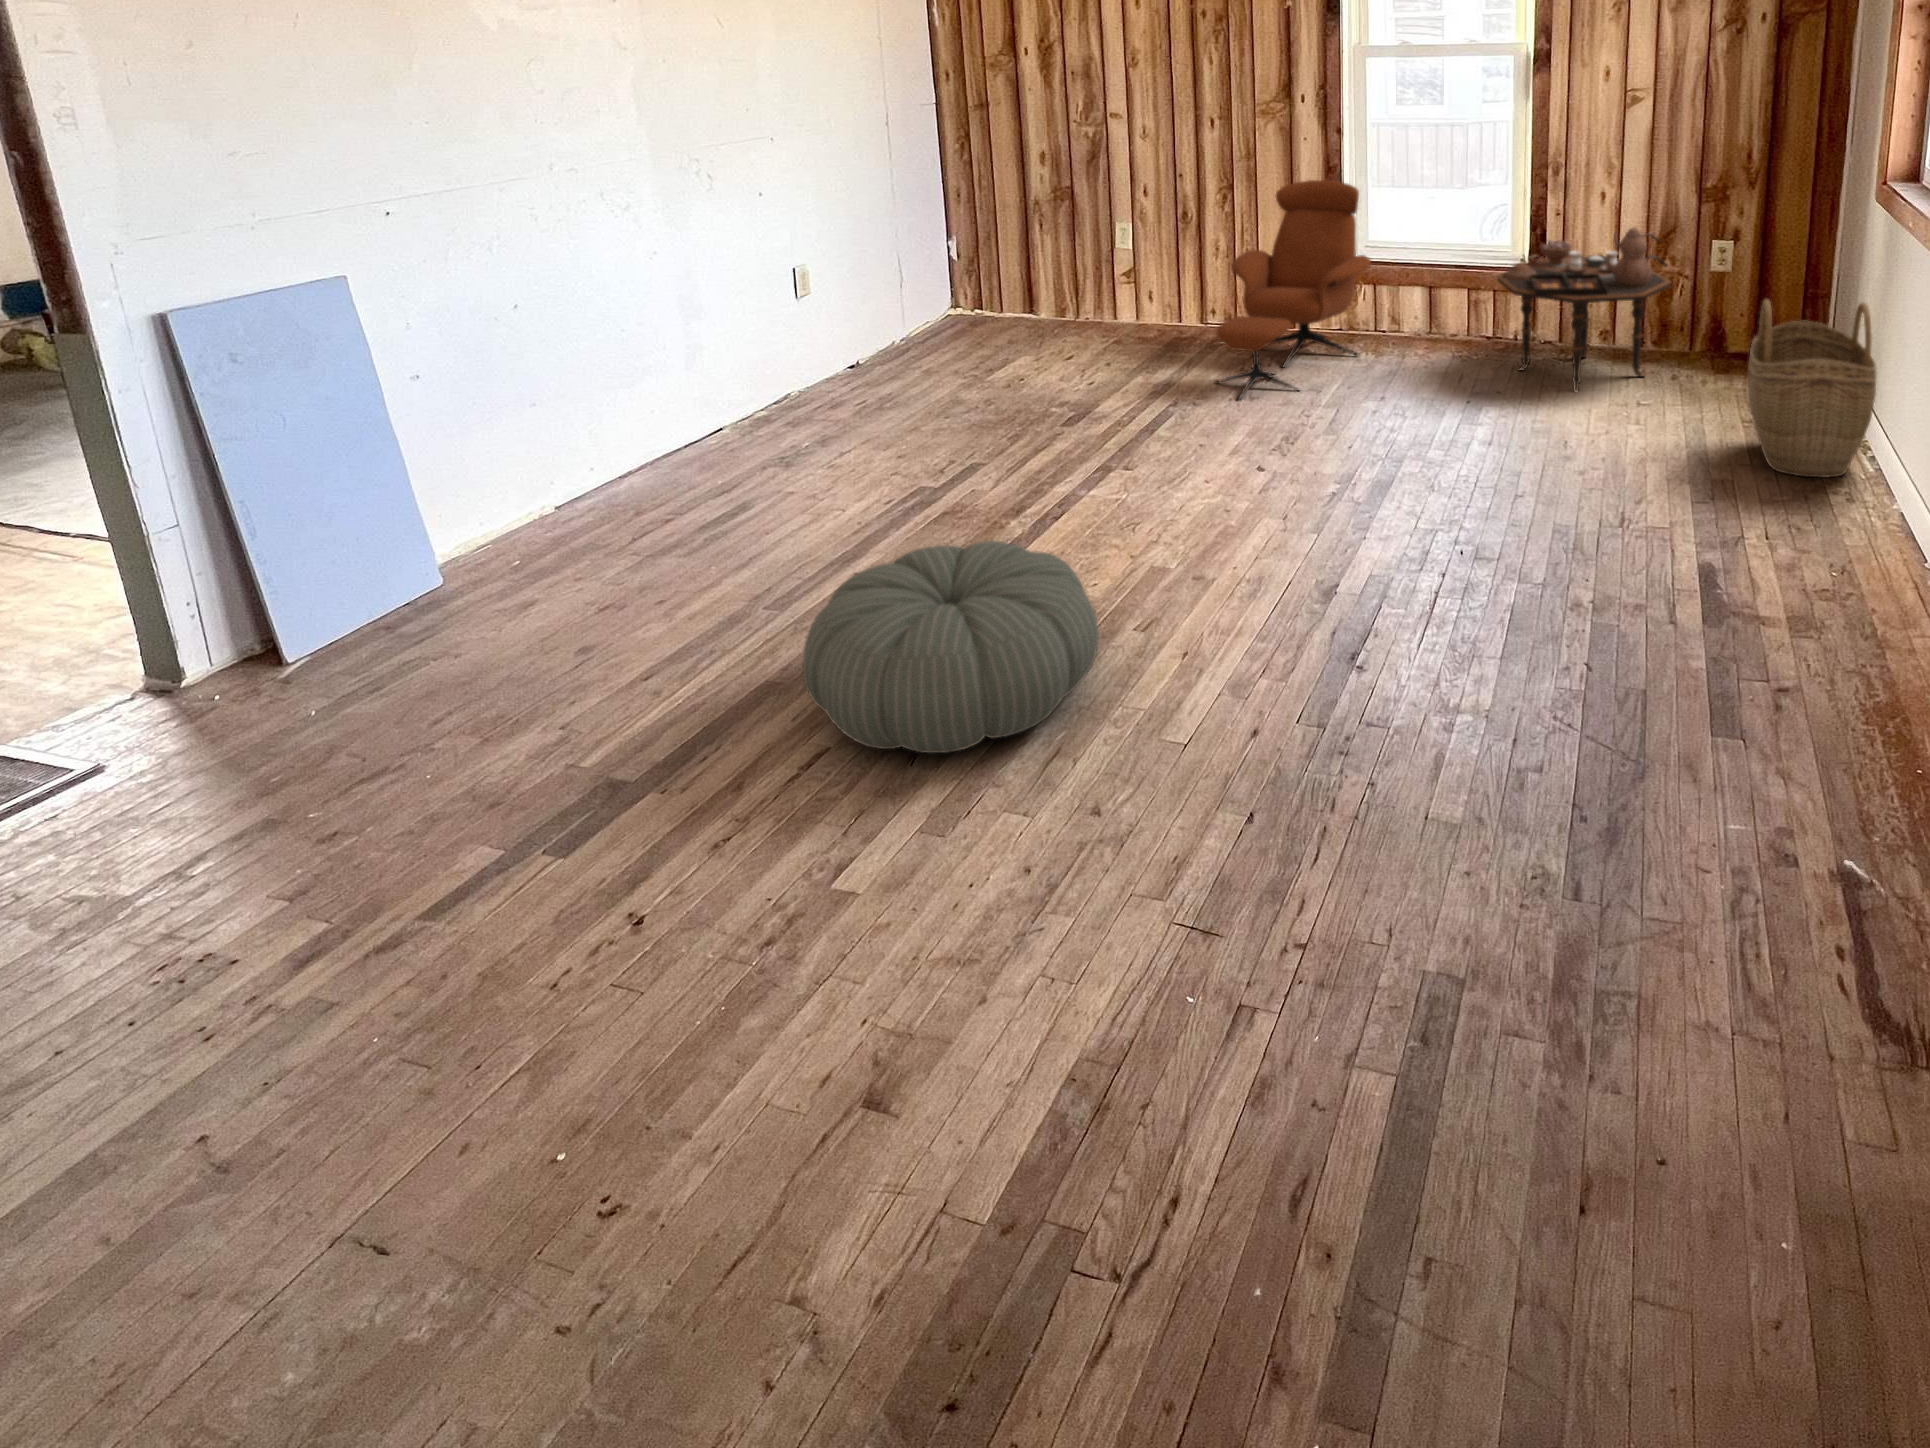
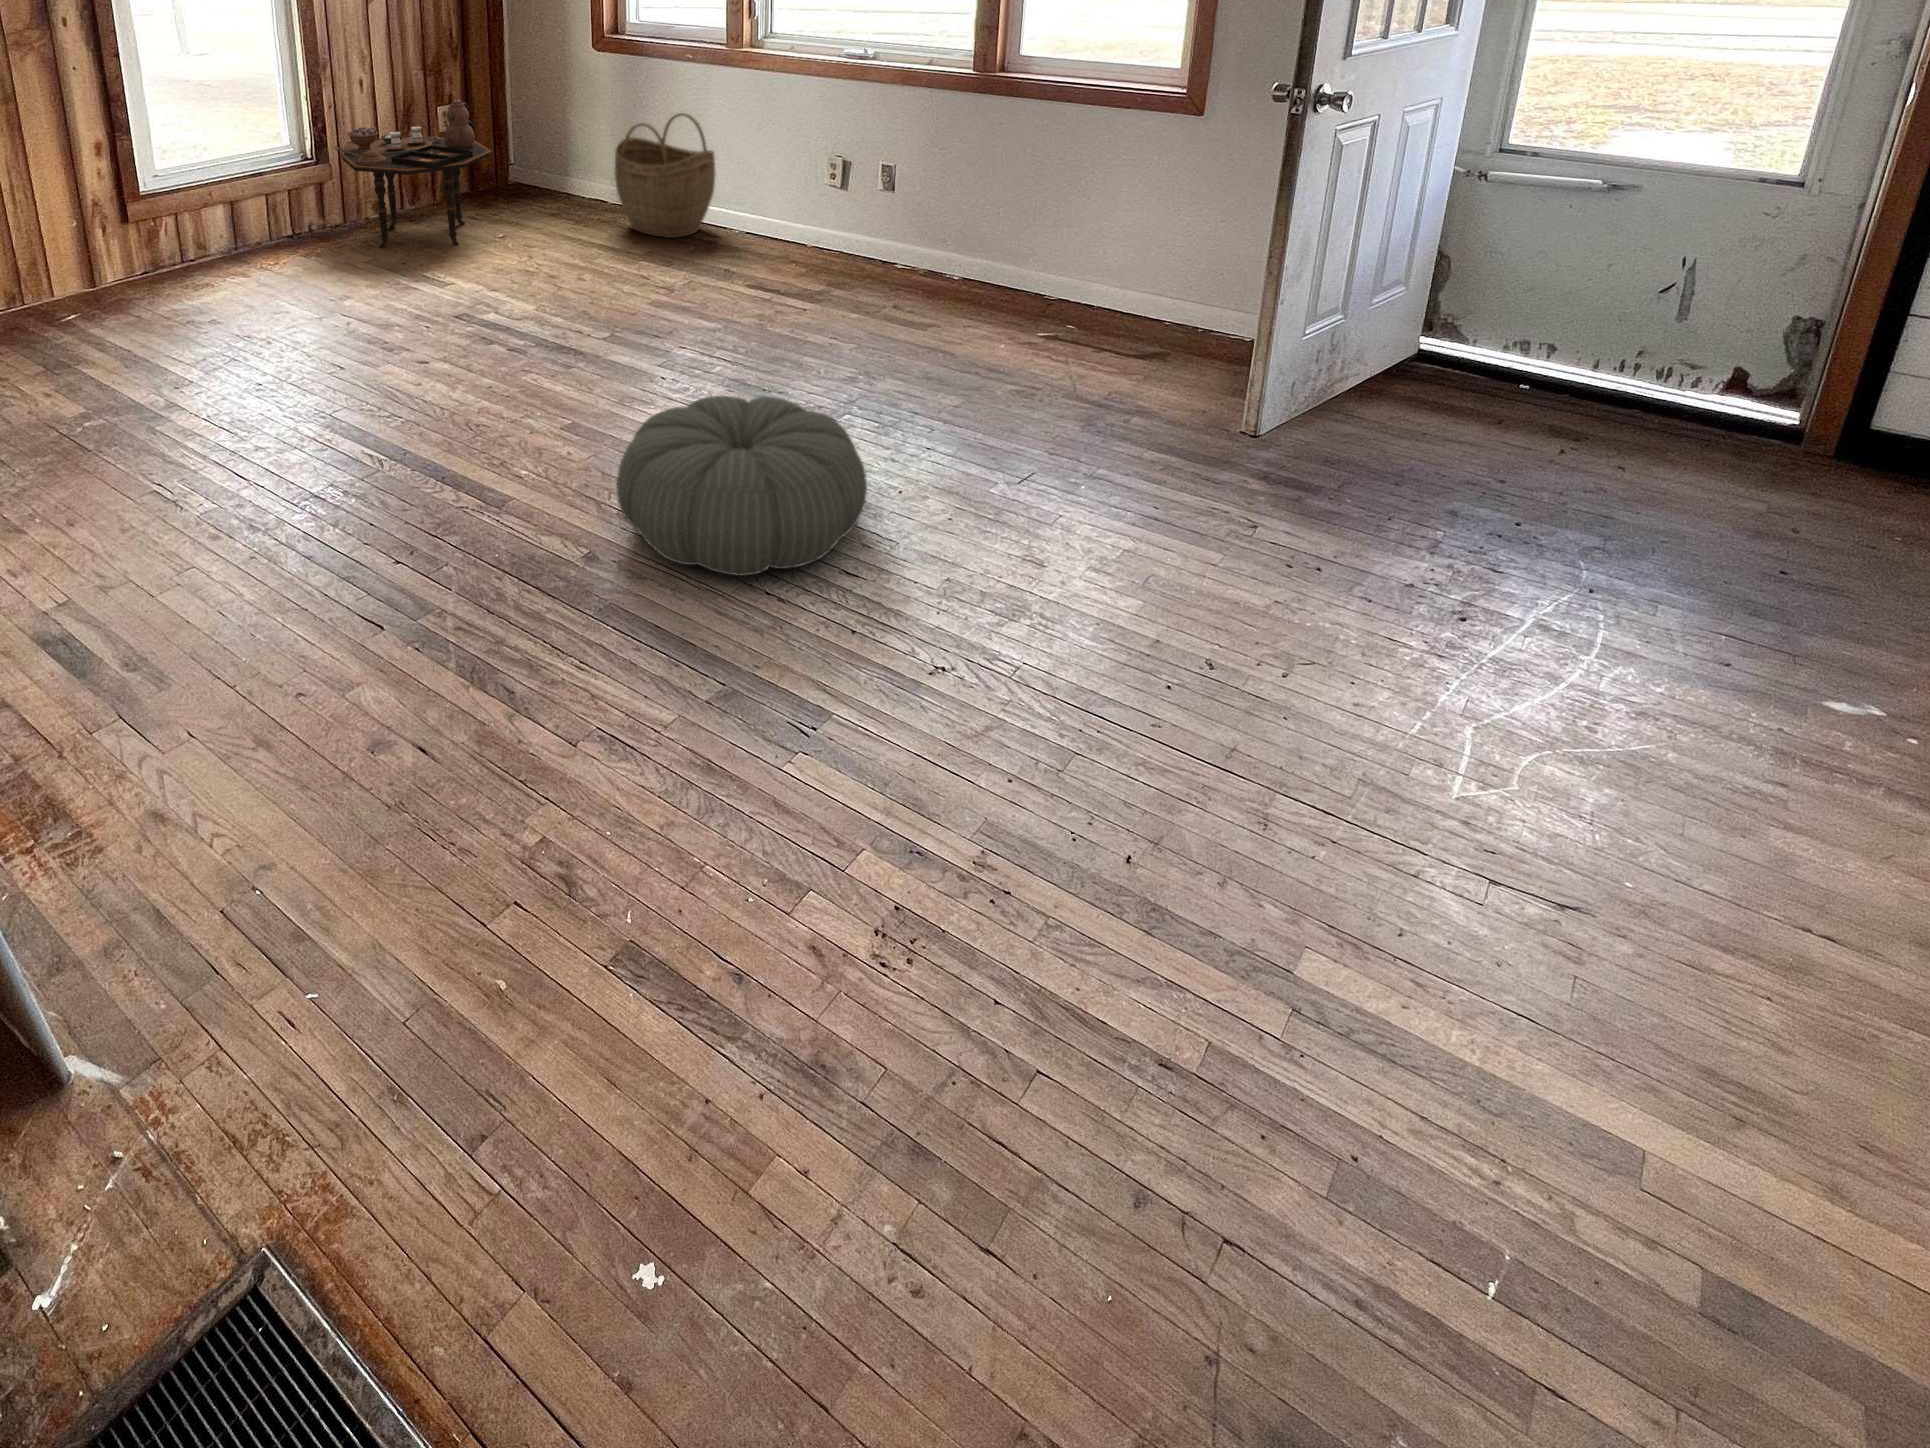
lounge chair: present [1216,180,1371,400] -> none [74,110,280,344]

